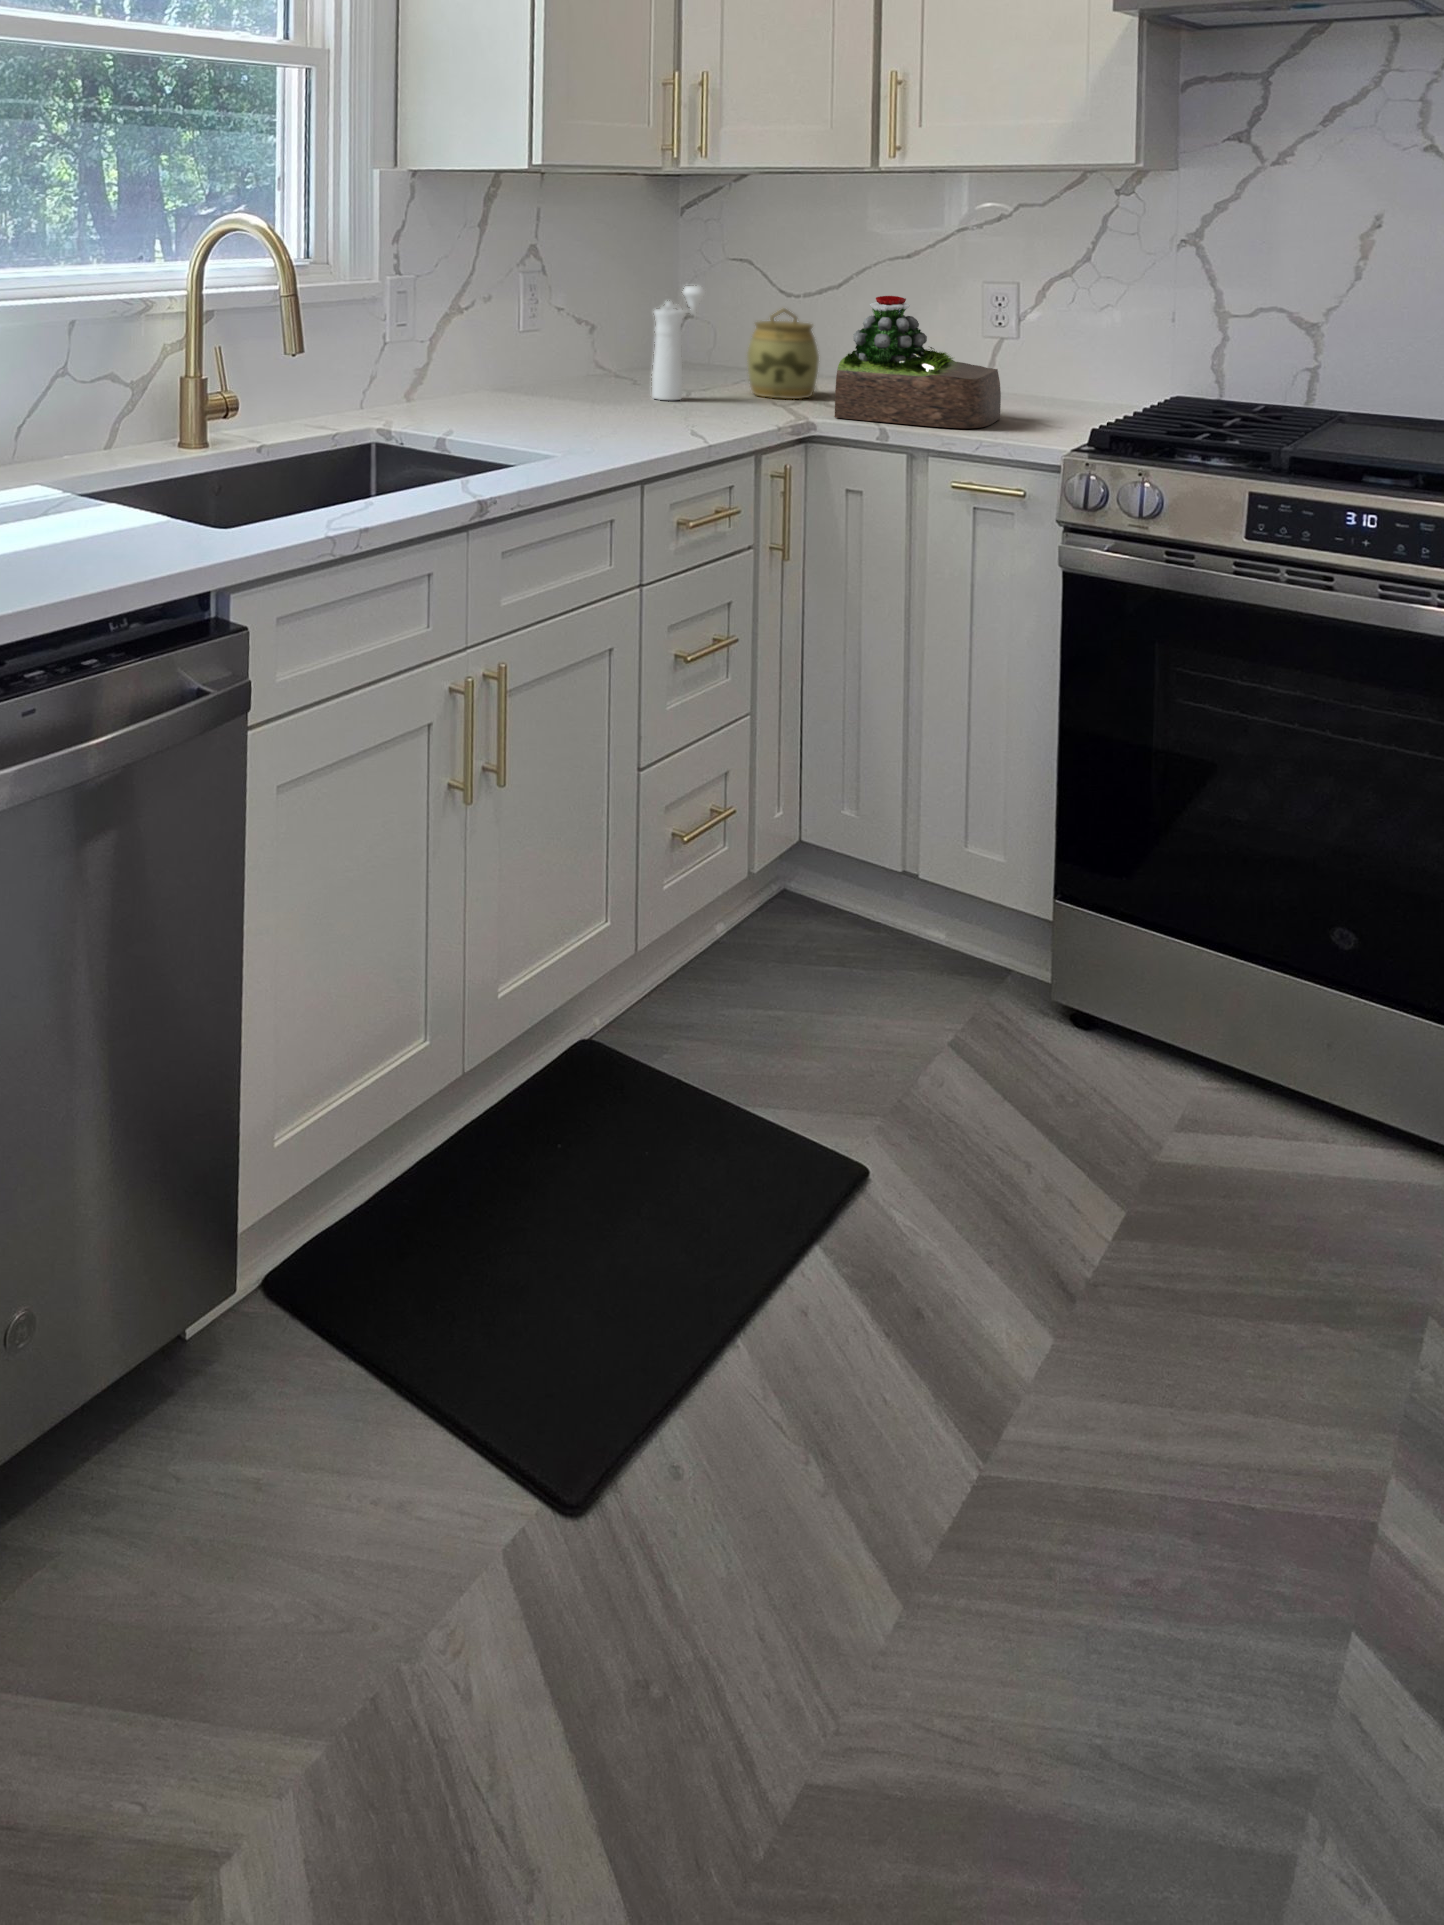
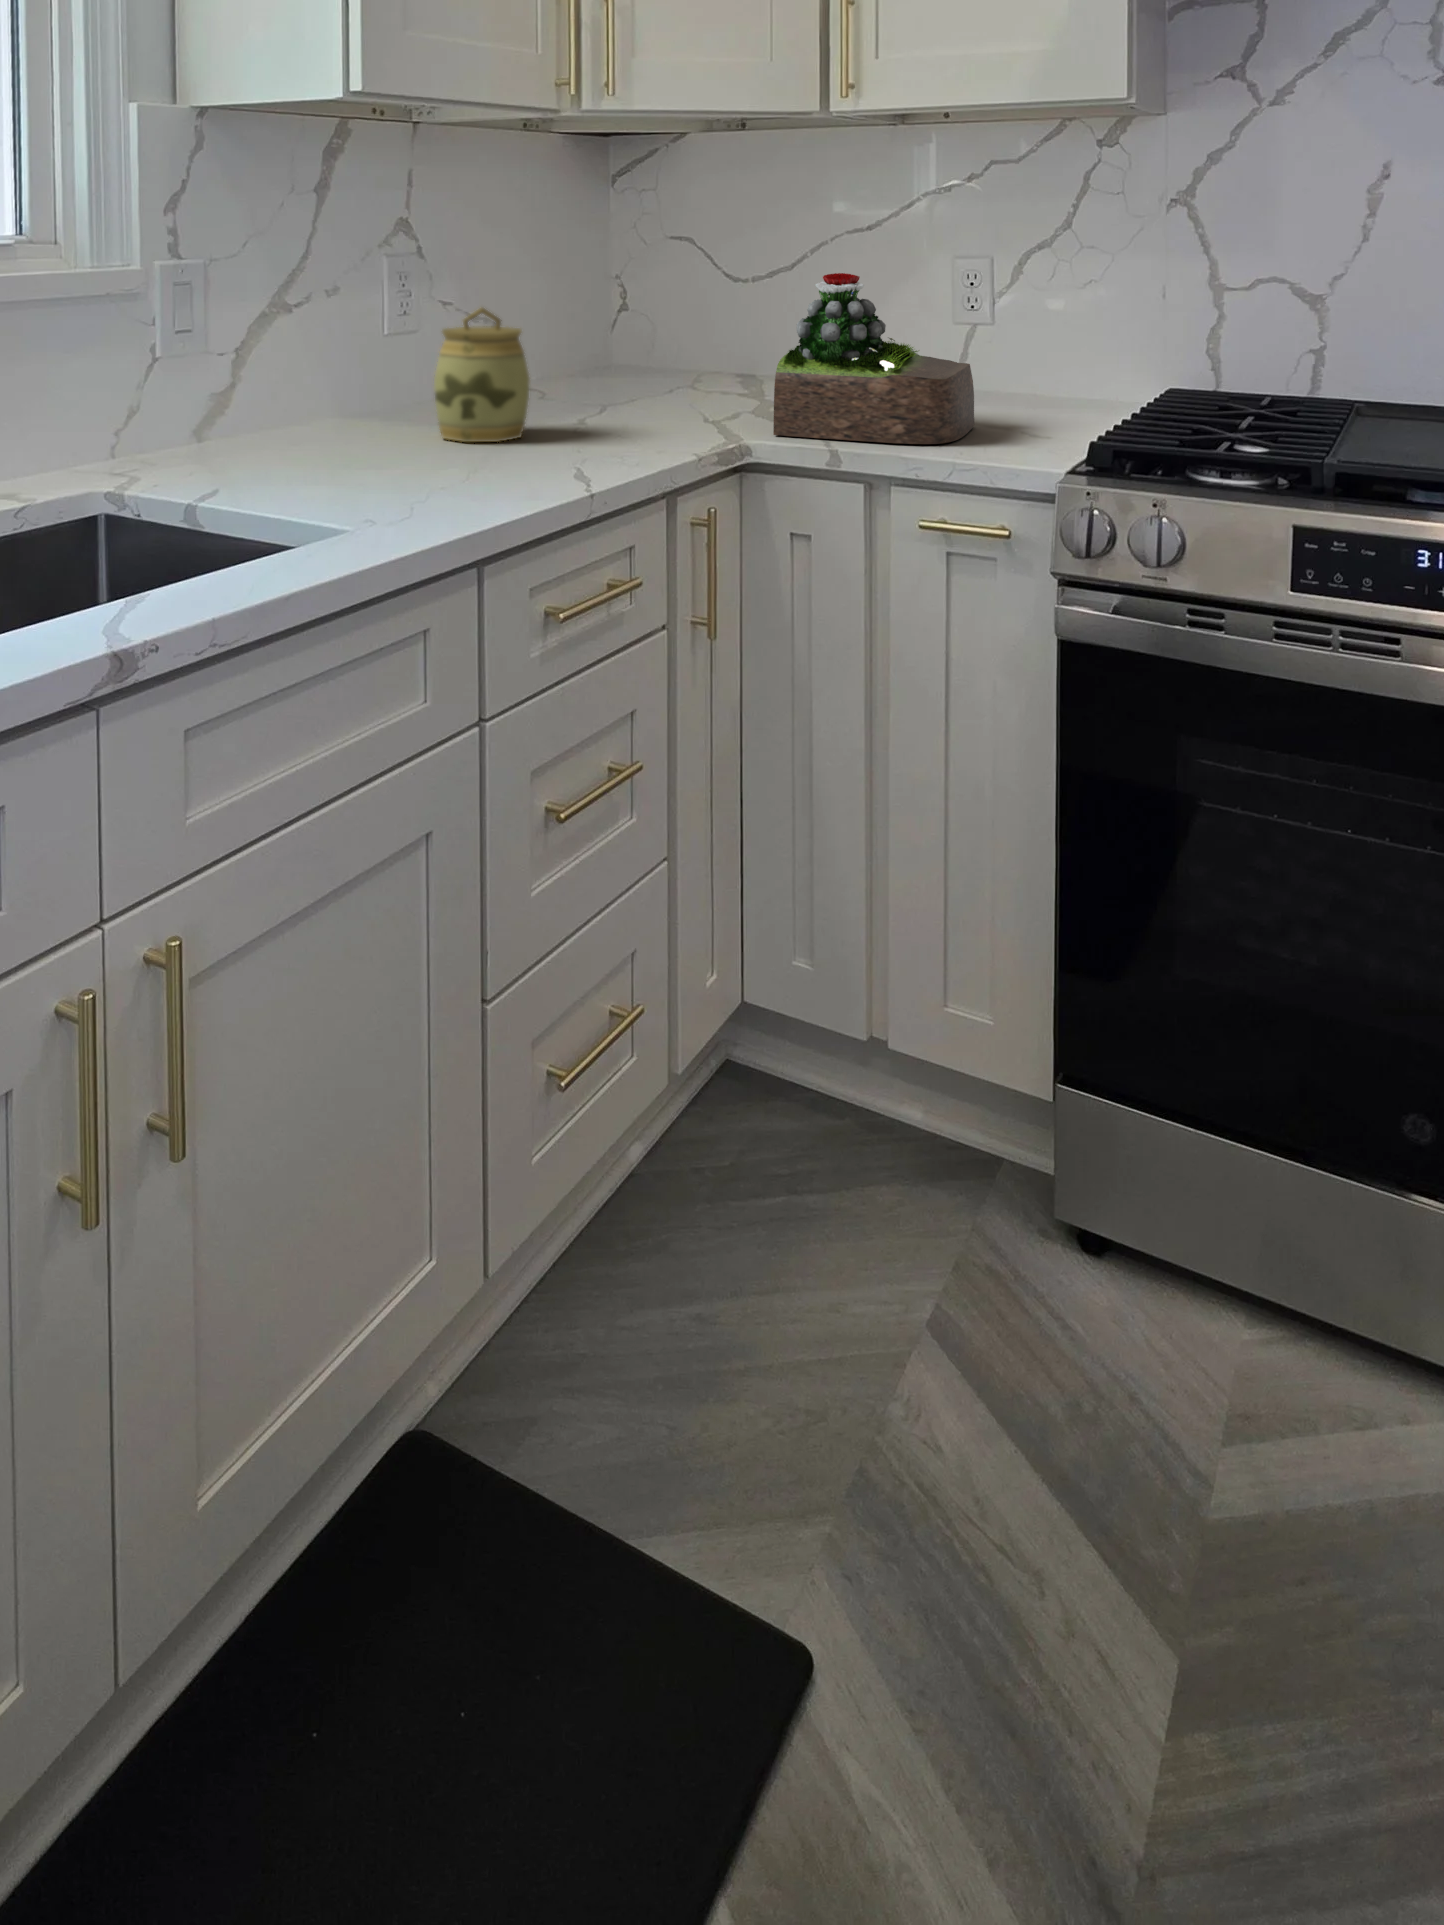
pepper mill: present [652,286,705,400] -> none [549,268,619,418]
jar: present [747,309,819,399] -> present [434,308,529,442]

